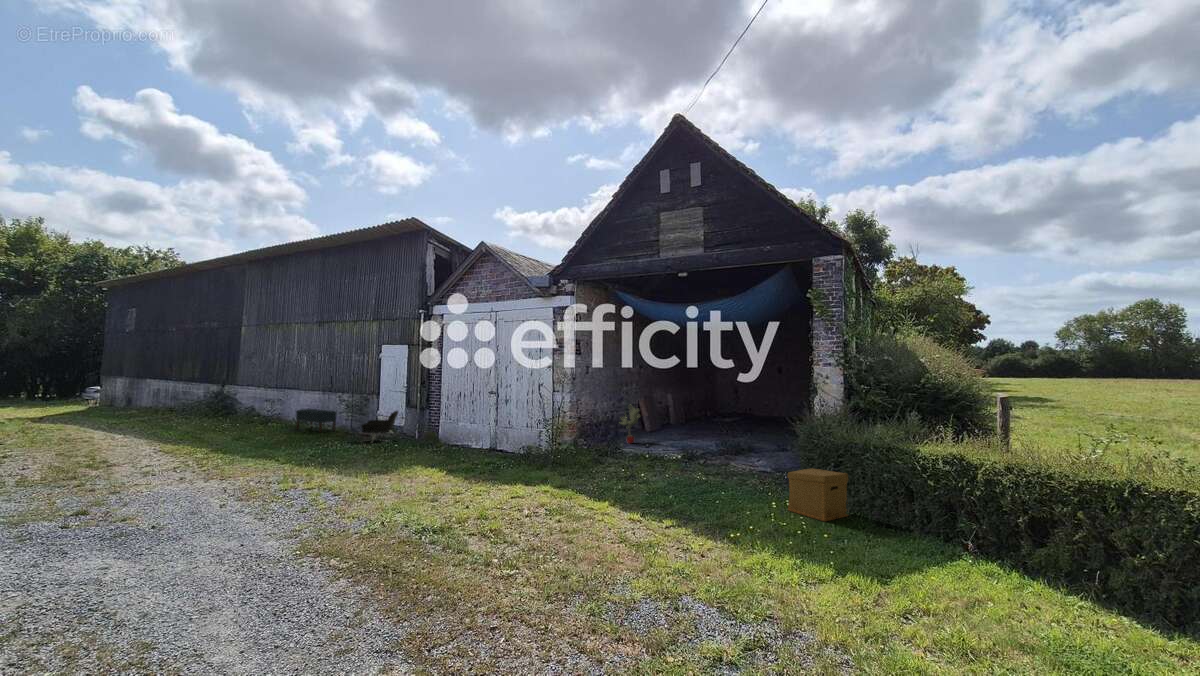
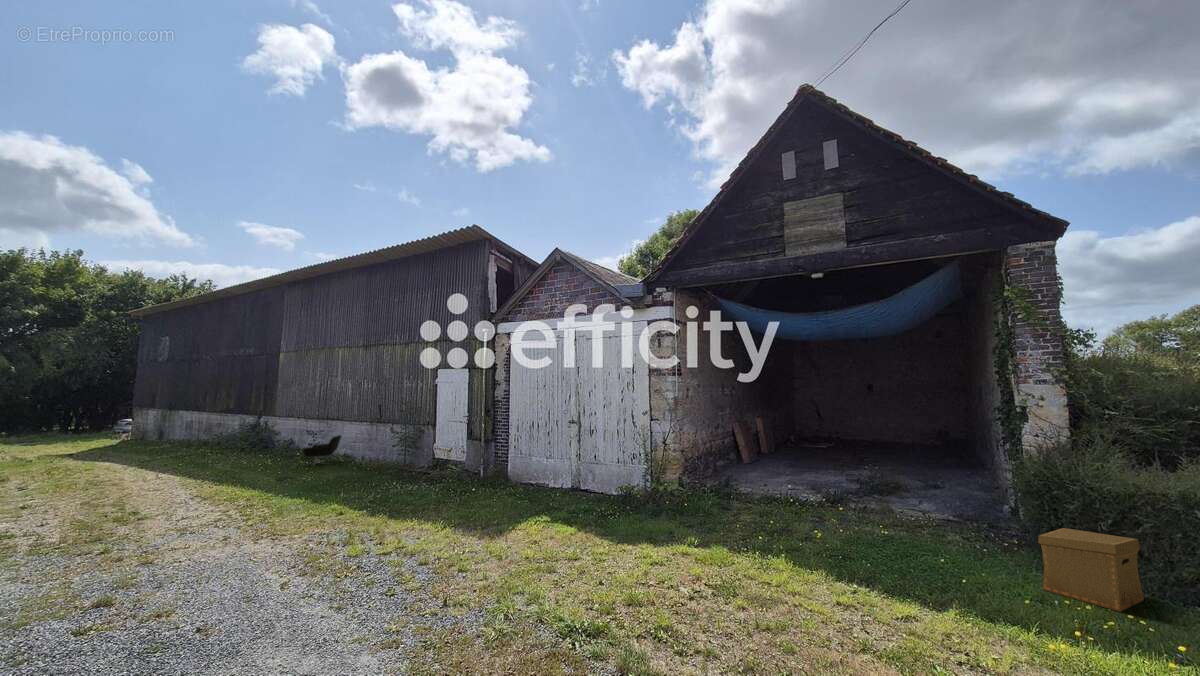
potted tree: present [619,407,640,444] -> none [722,434,747,482]
bench: present [296,409,337,433] -> none [342,443,387,471]
lounge chair: present [362,411,398,442] -> present [303,435,341,466]

